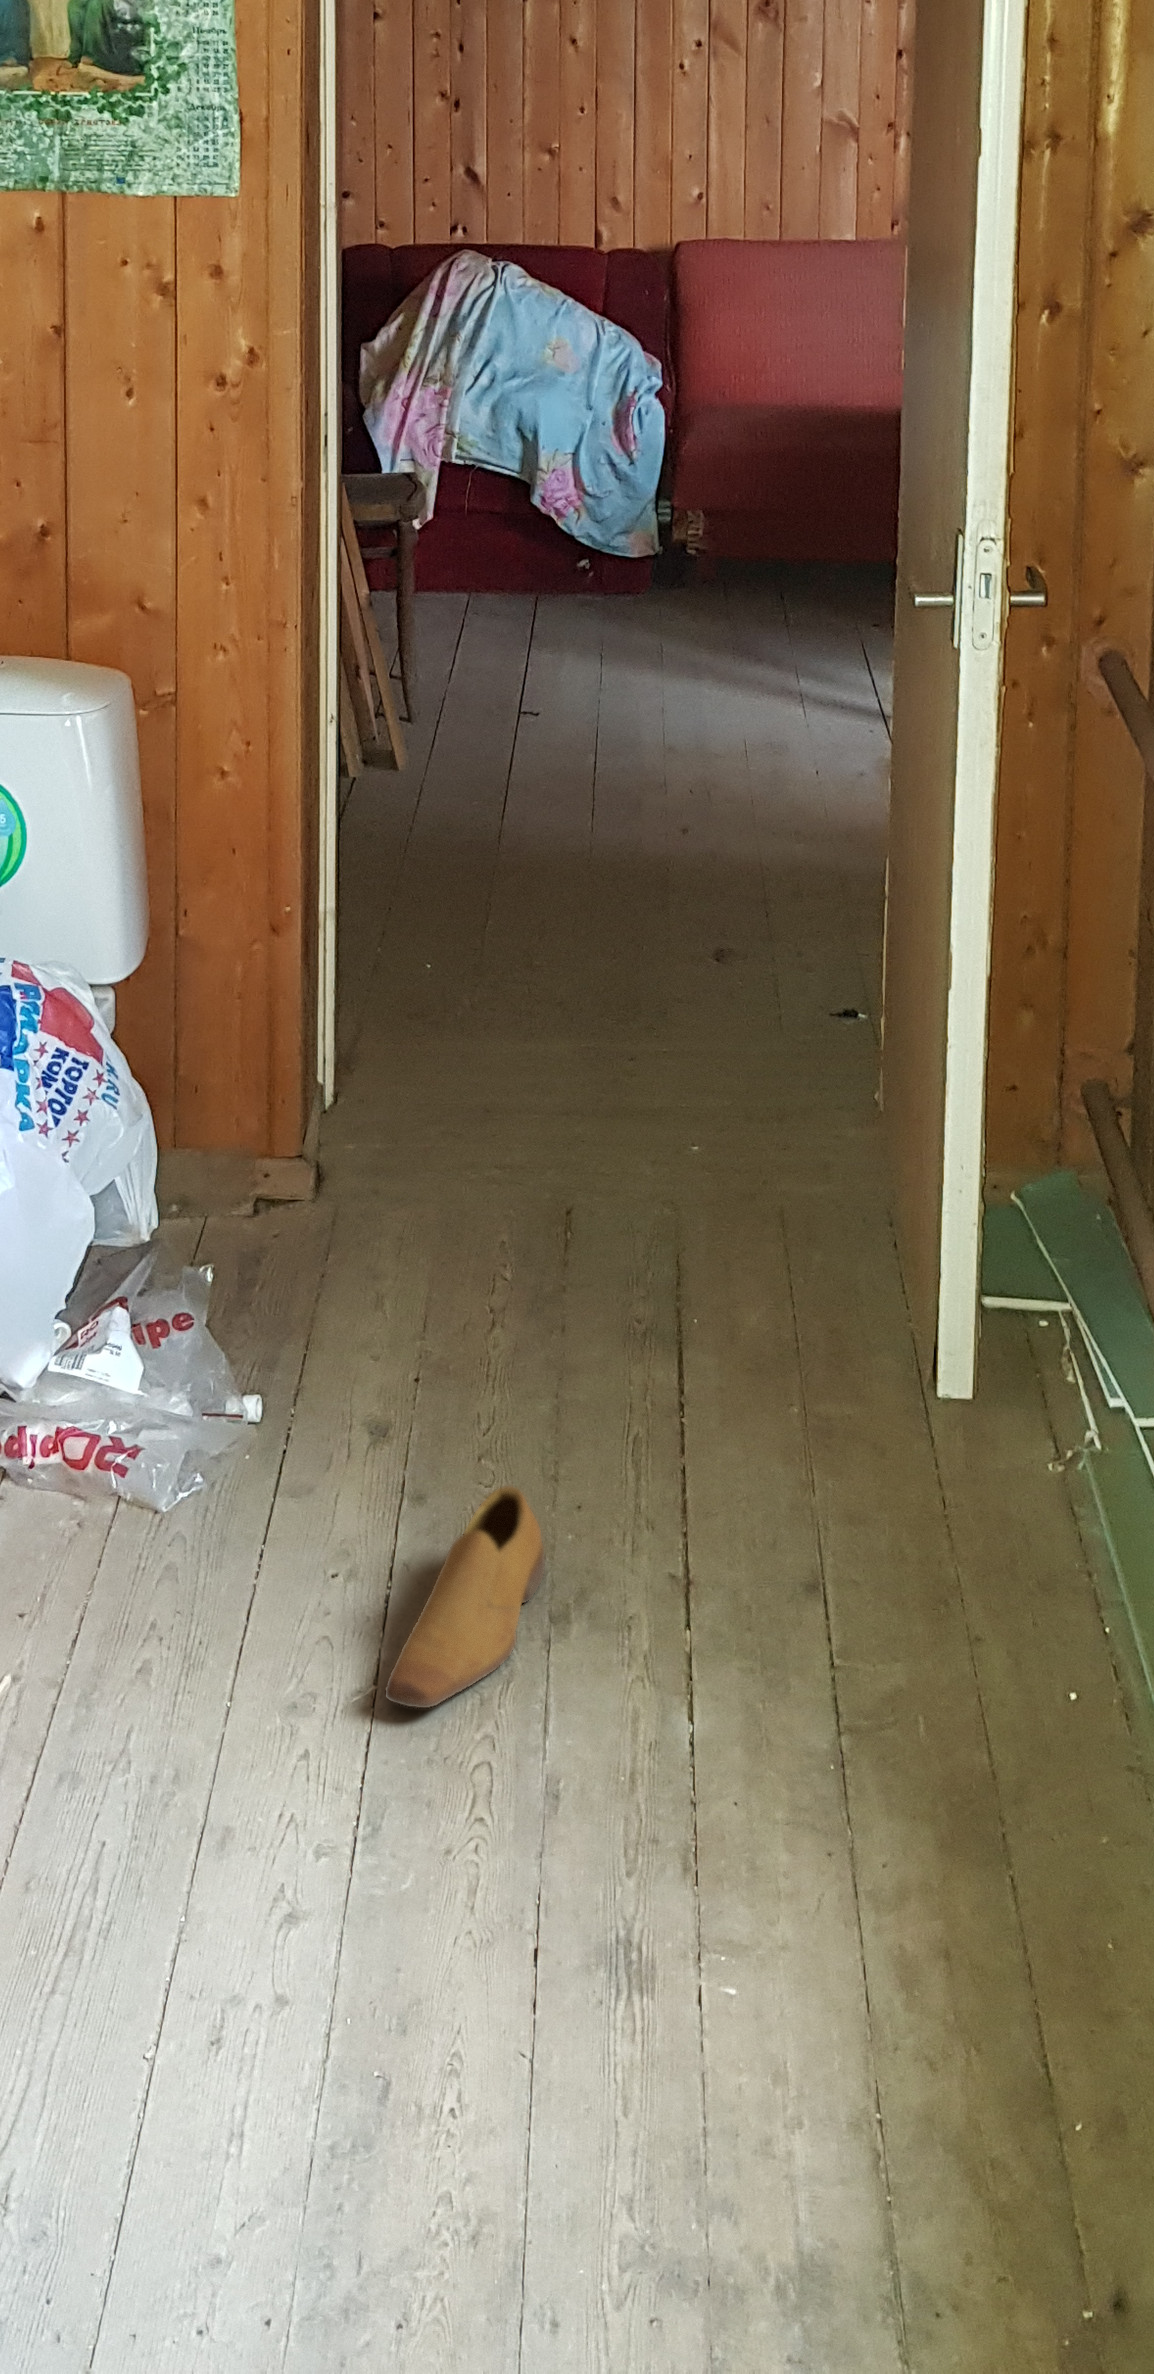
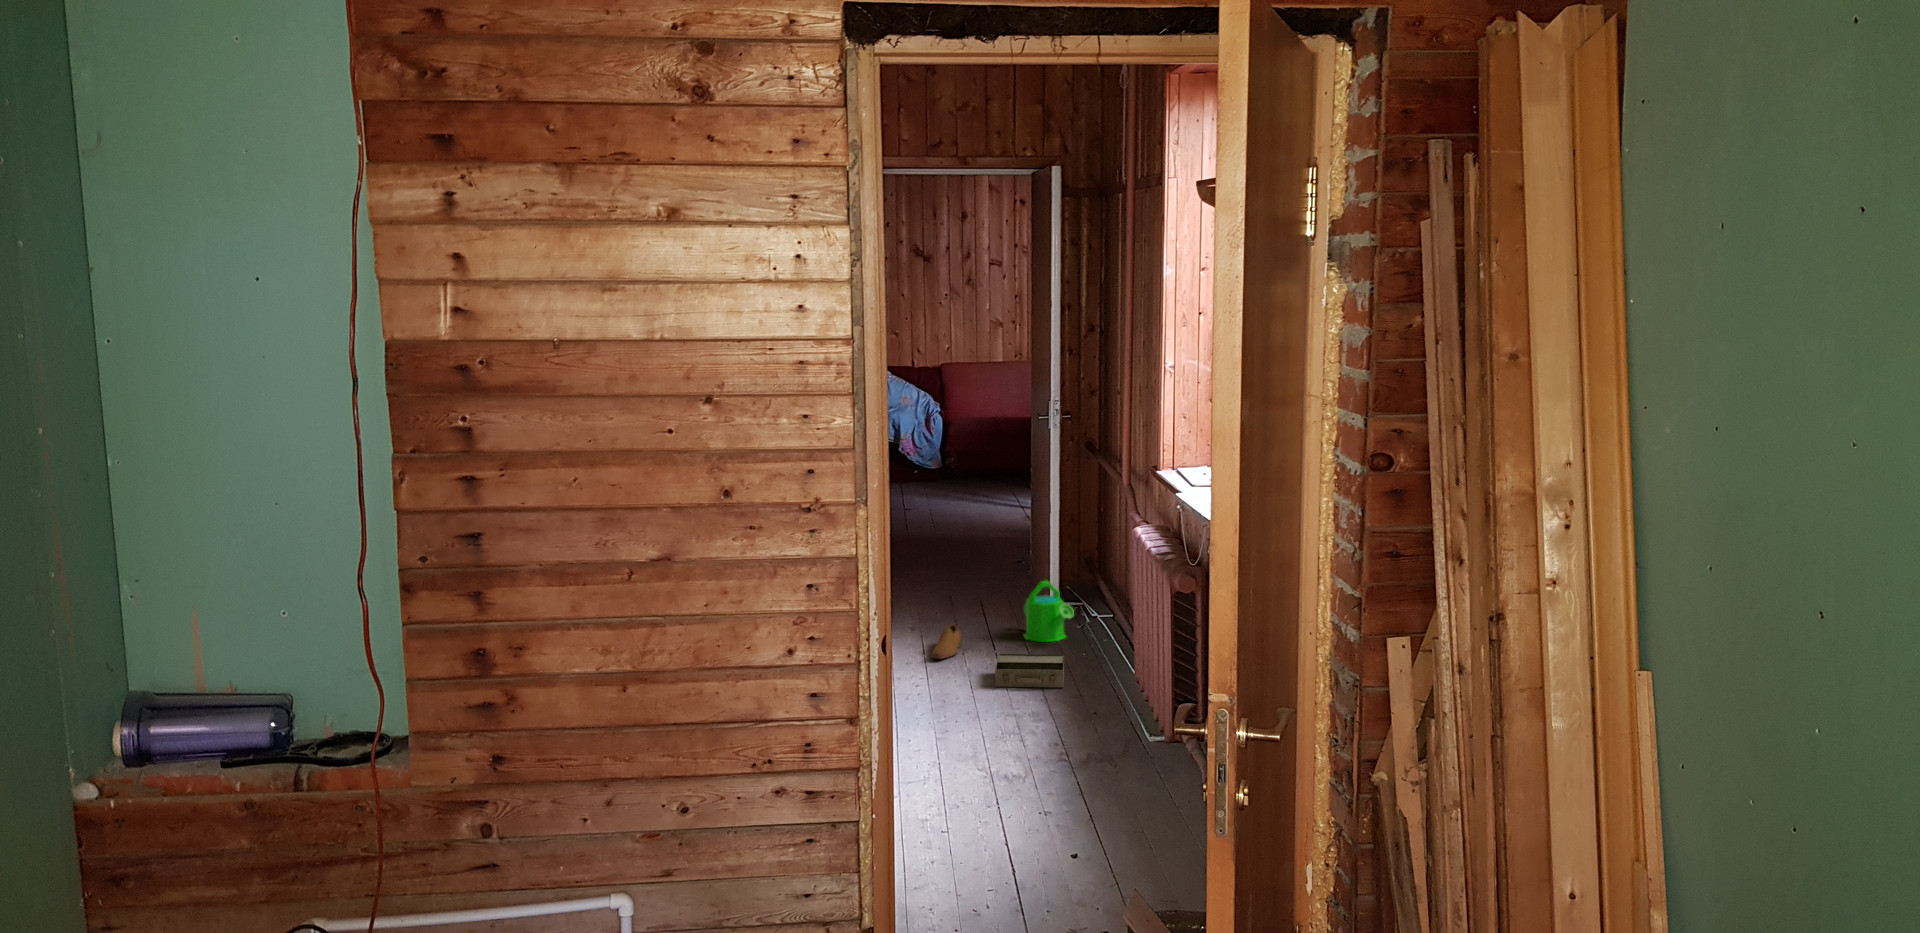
watering can: none [810,1305,1028,1582] -> present [1024,581,1074,642]
toolbox: none [634,1762,974,2034] -> present [995,654,1064,687]

